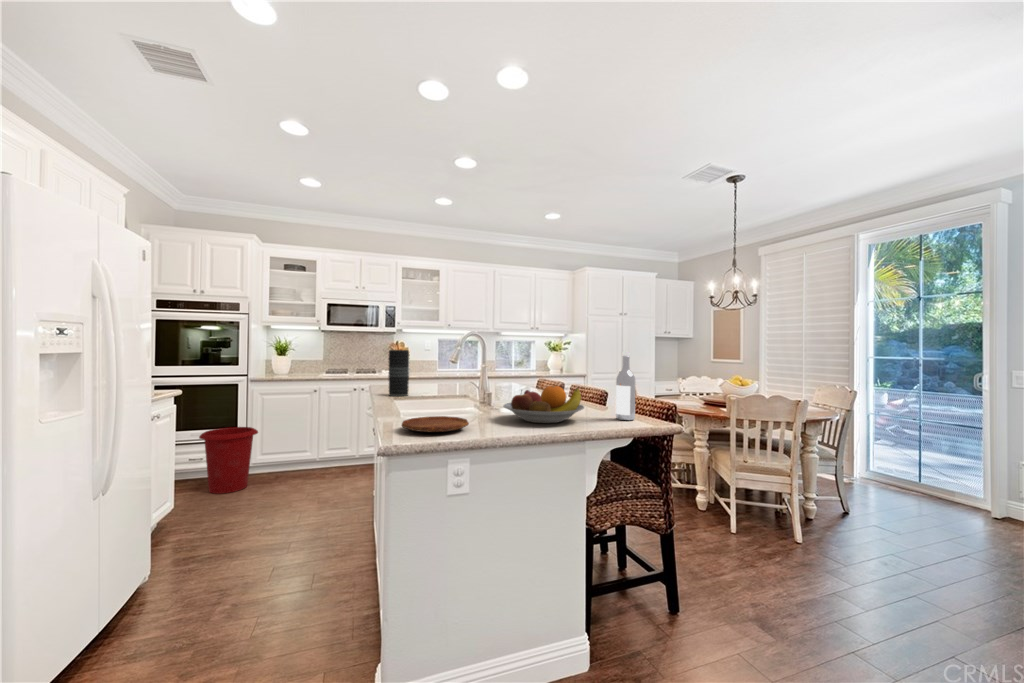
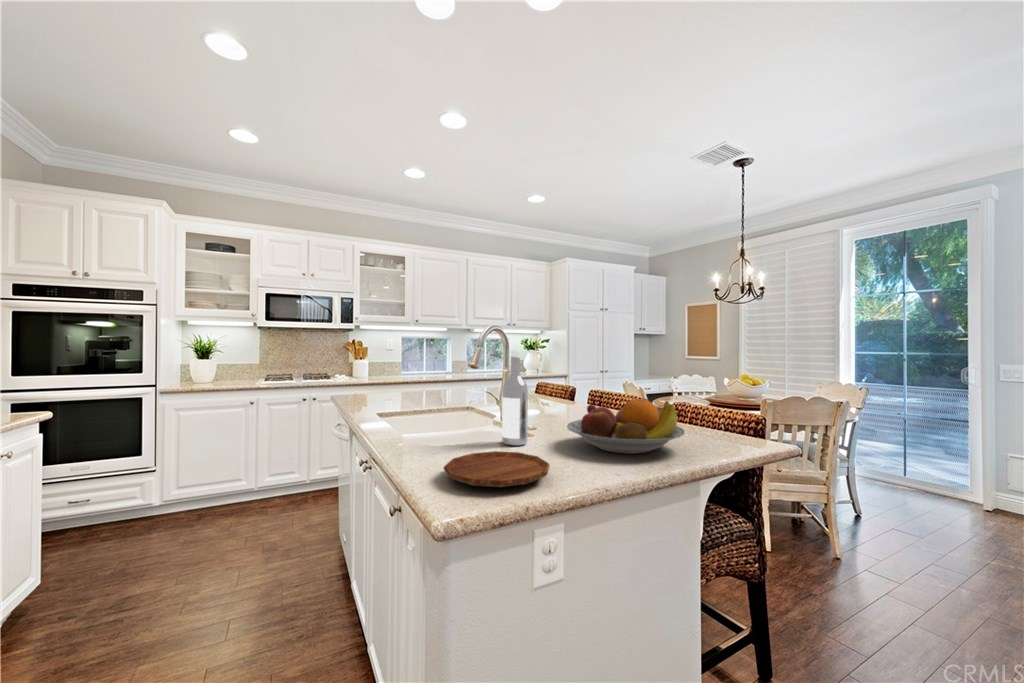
vase: present [388,350,409,396] -> none [365,350,393,412]
wine bottle: present [616,351,635,420] -> present [502,350,528,446]
waste bin: present [199,427,258,494] -> none [83,453,173,547]

